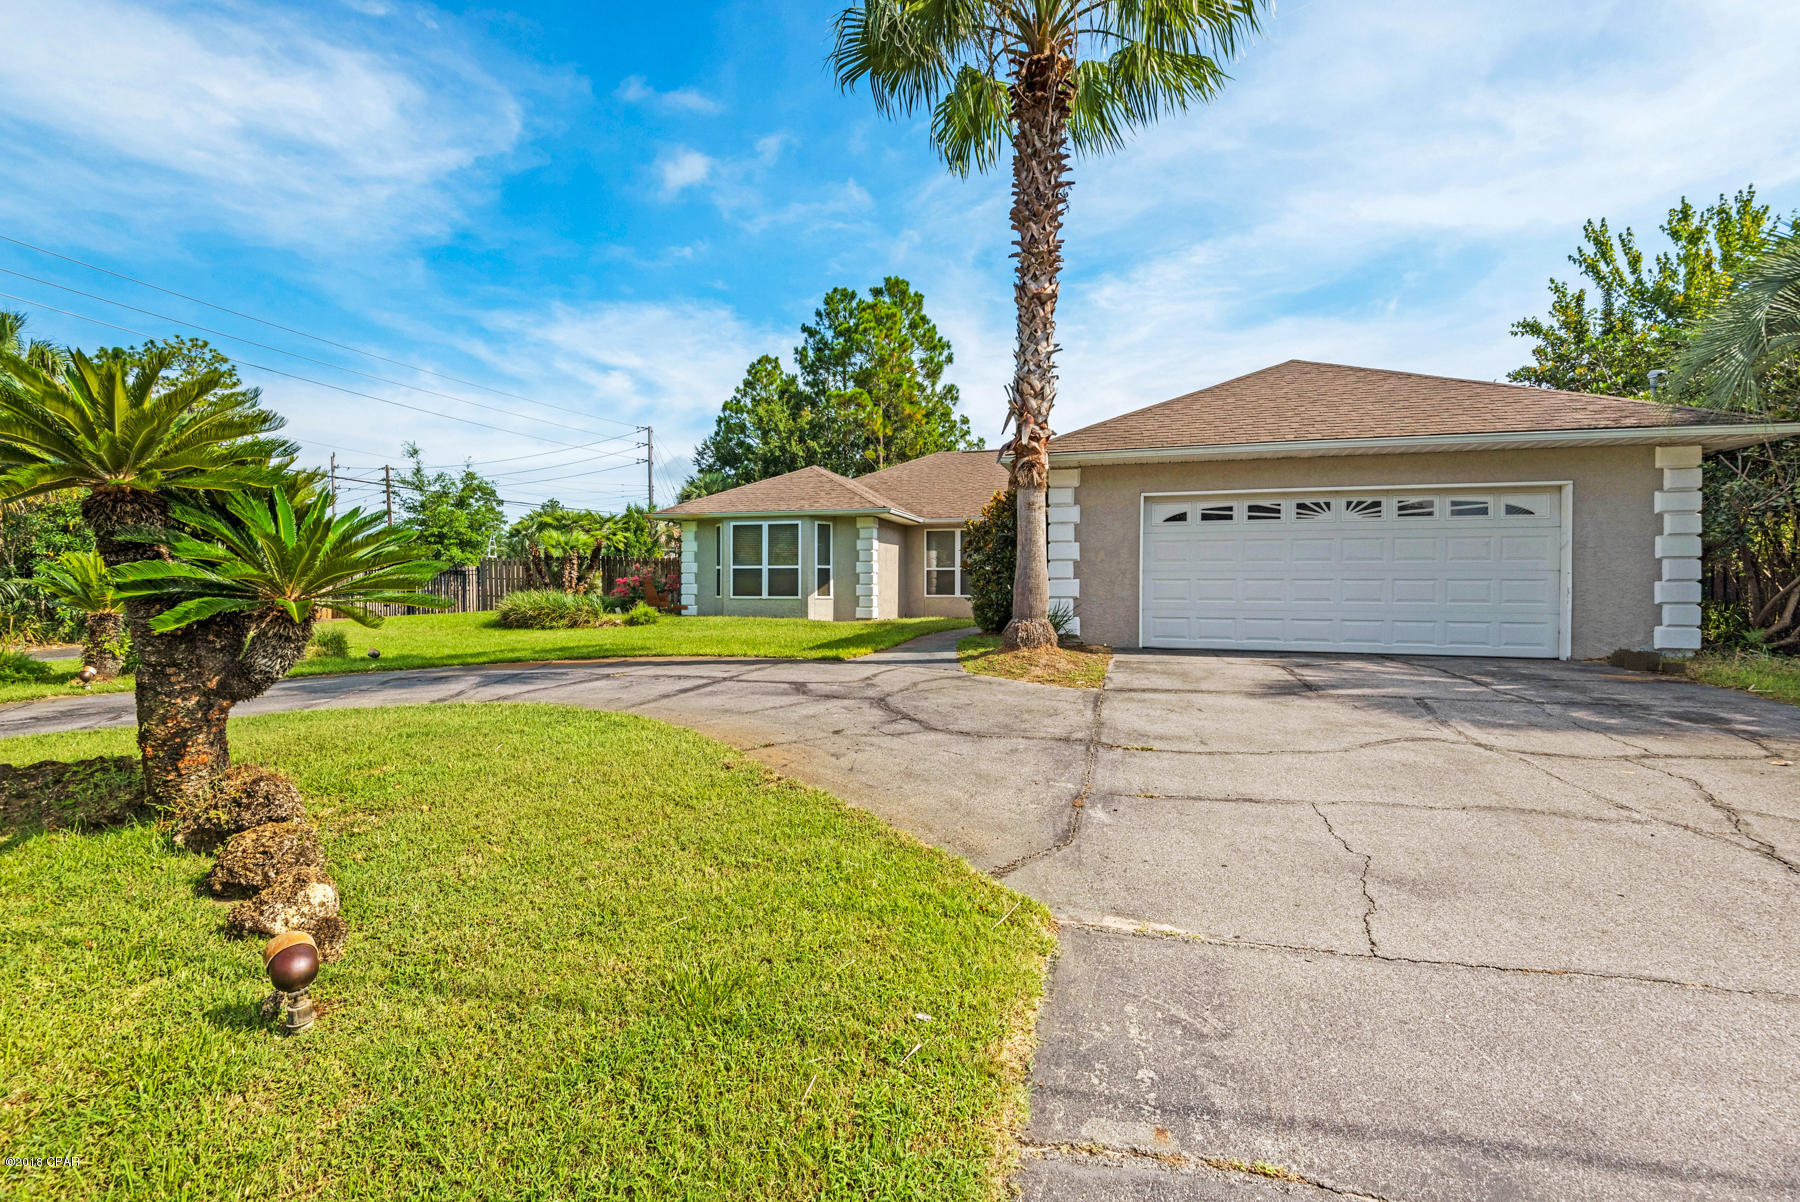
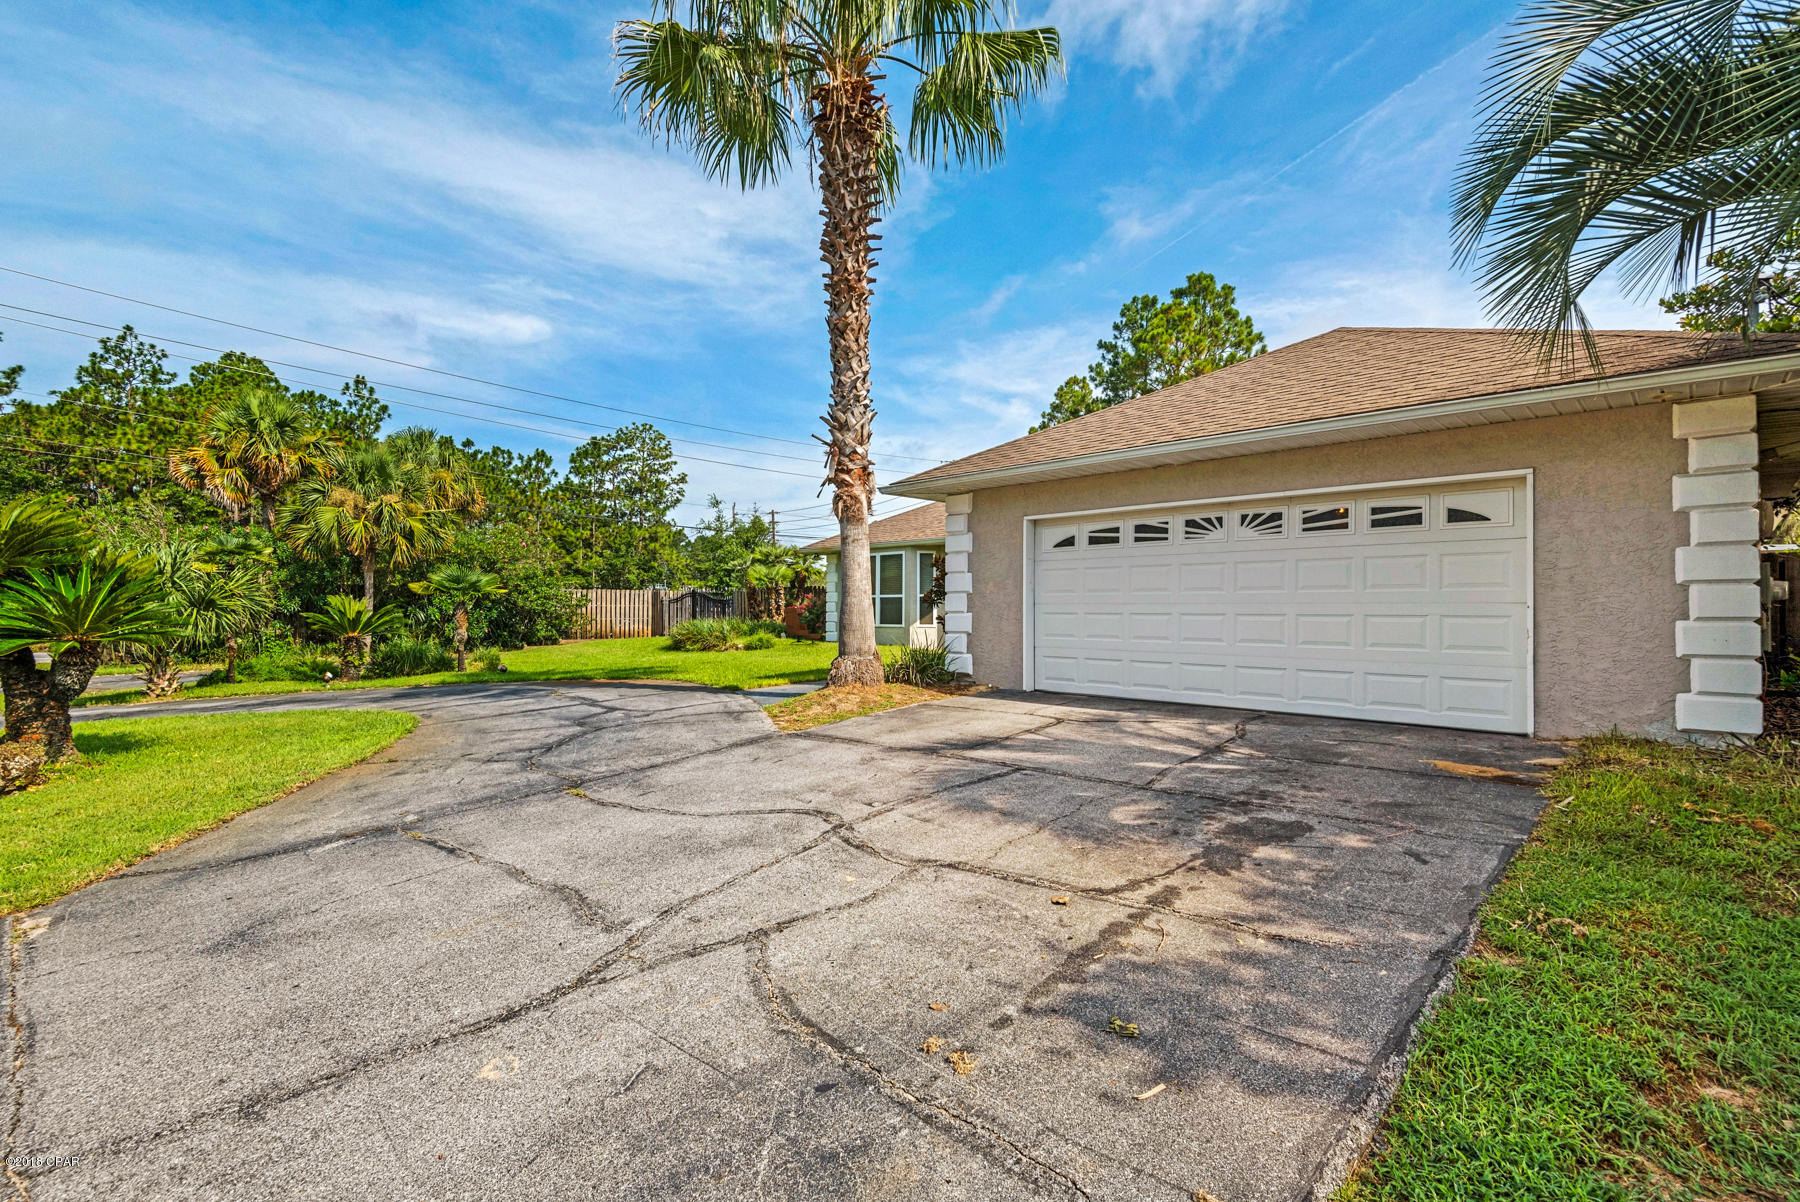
woven basket: present [1611,648,1686,673] -> none [1560,727,1651,774]

